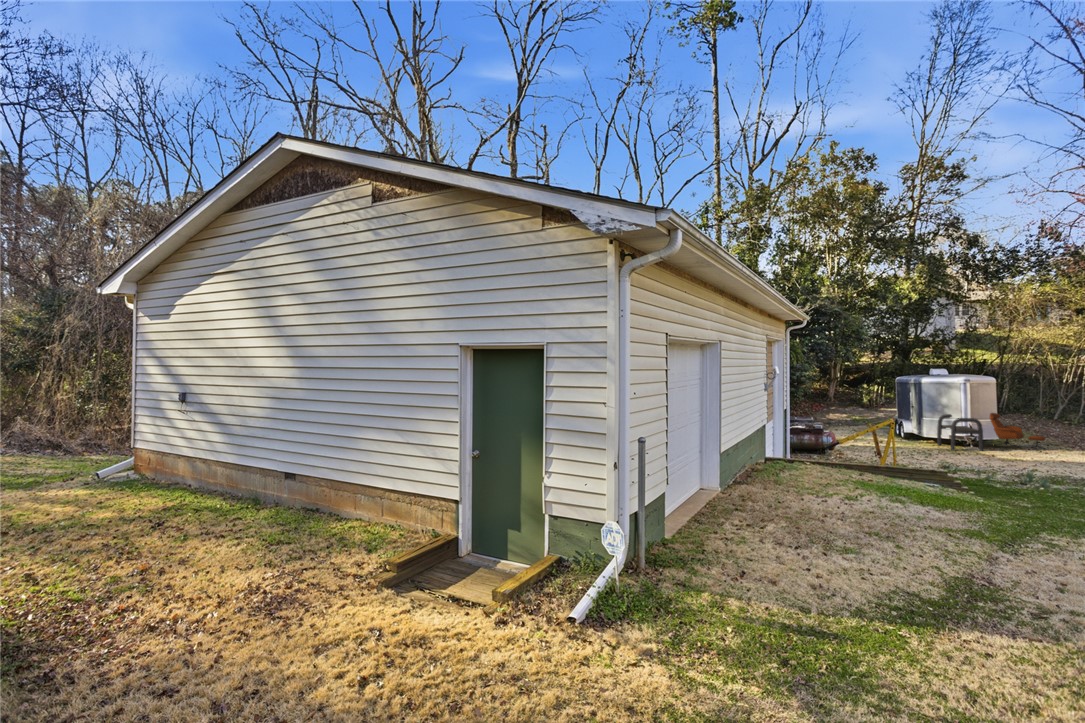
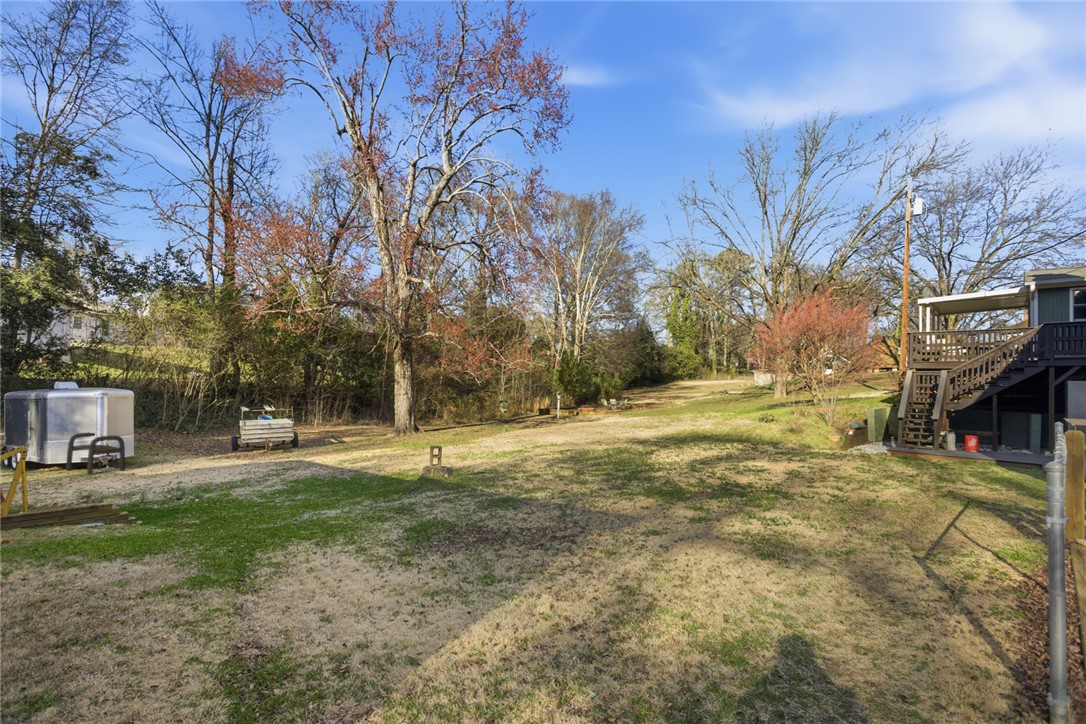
lounge chair: present [990,413,1045,448] -> none [128,428,185,464]

